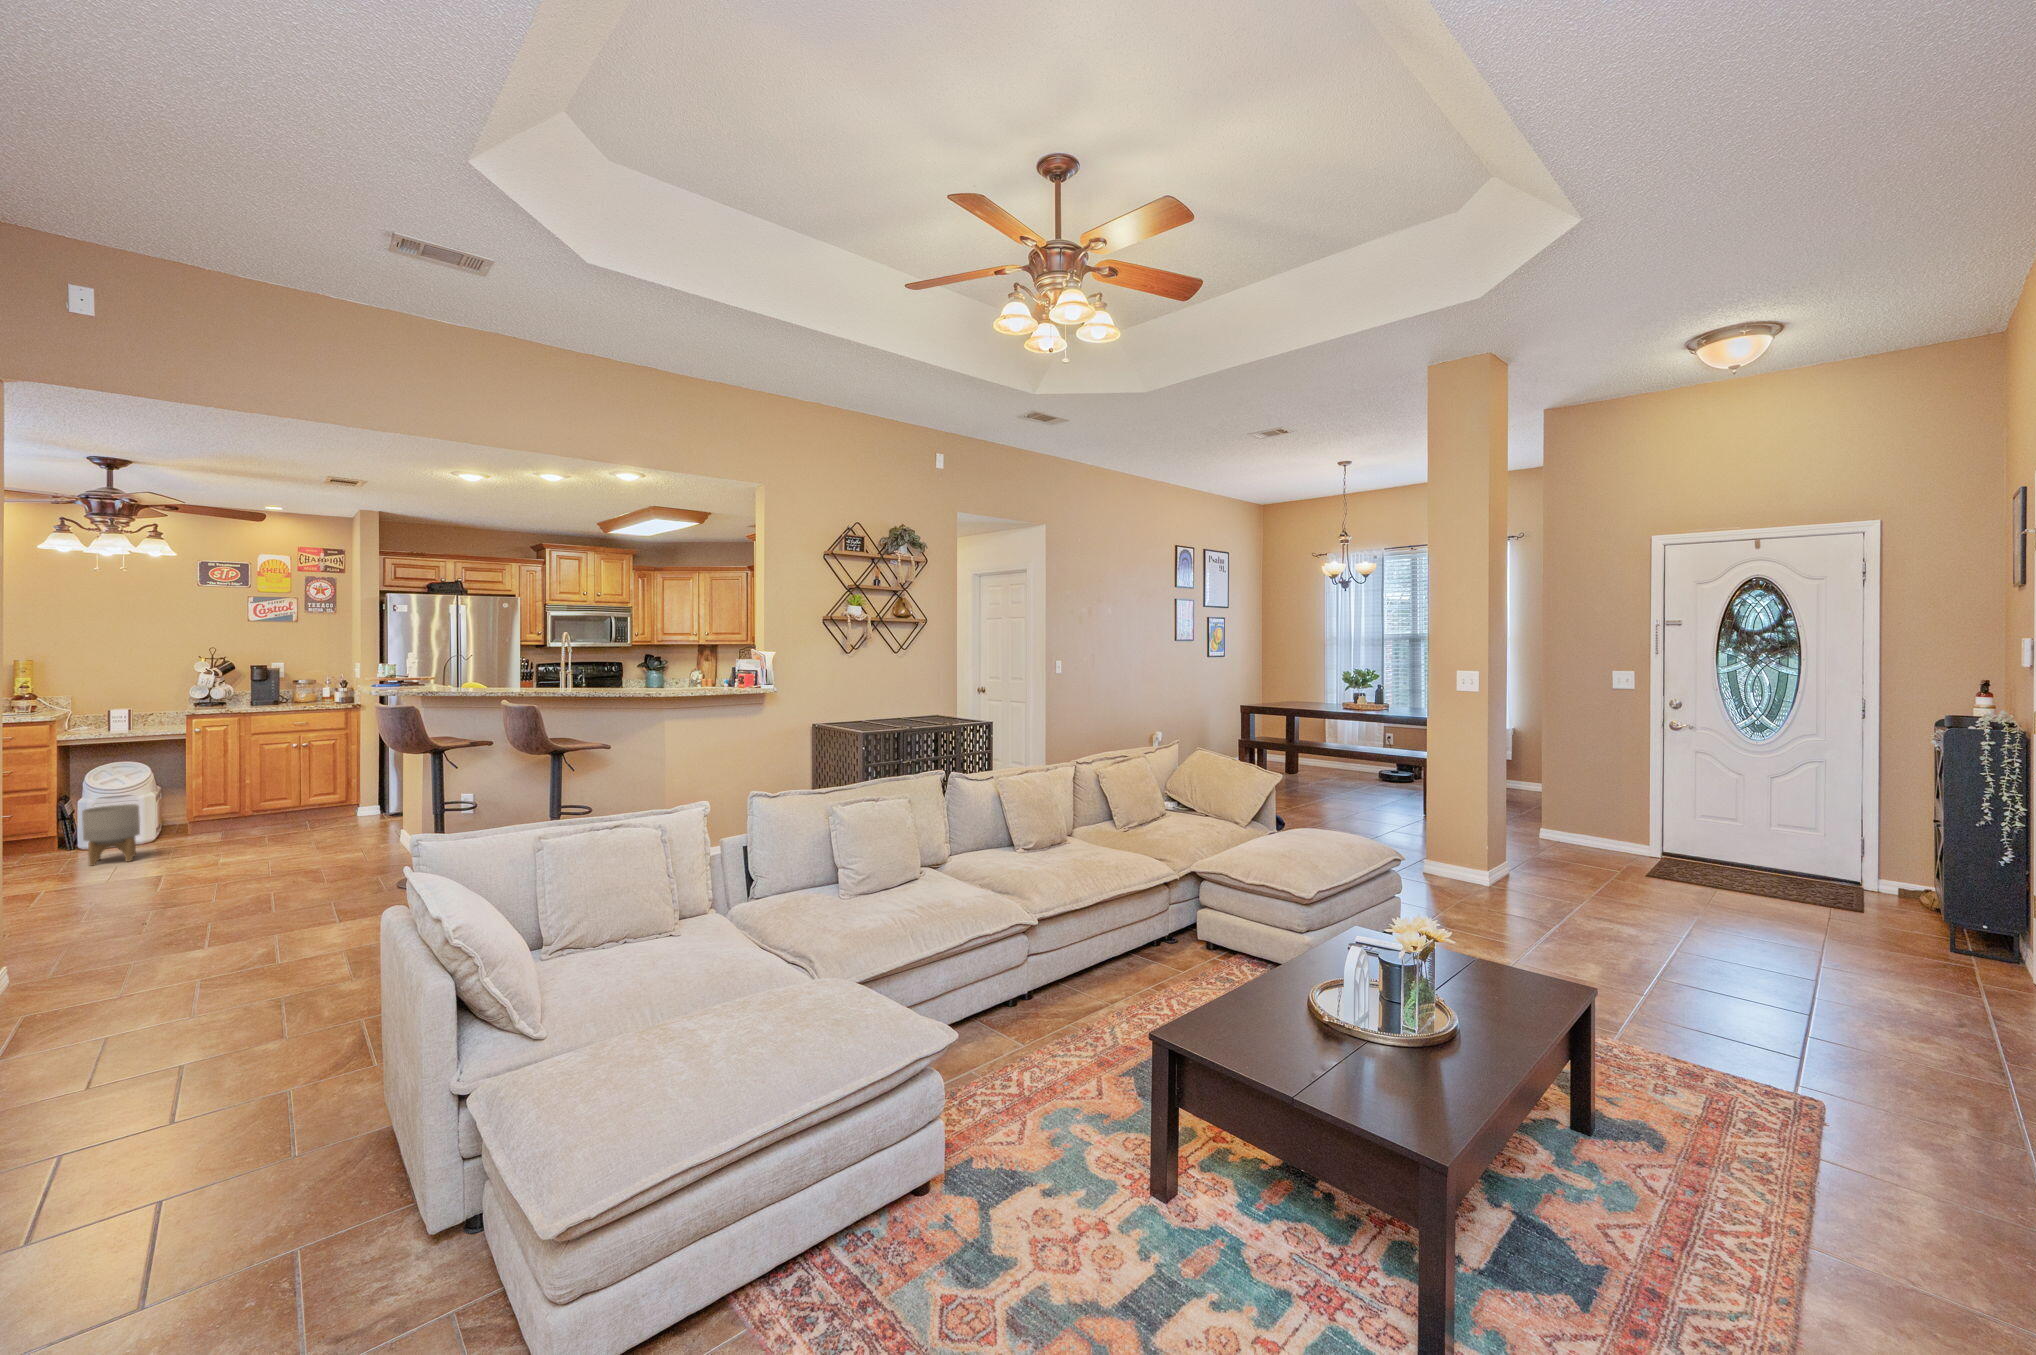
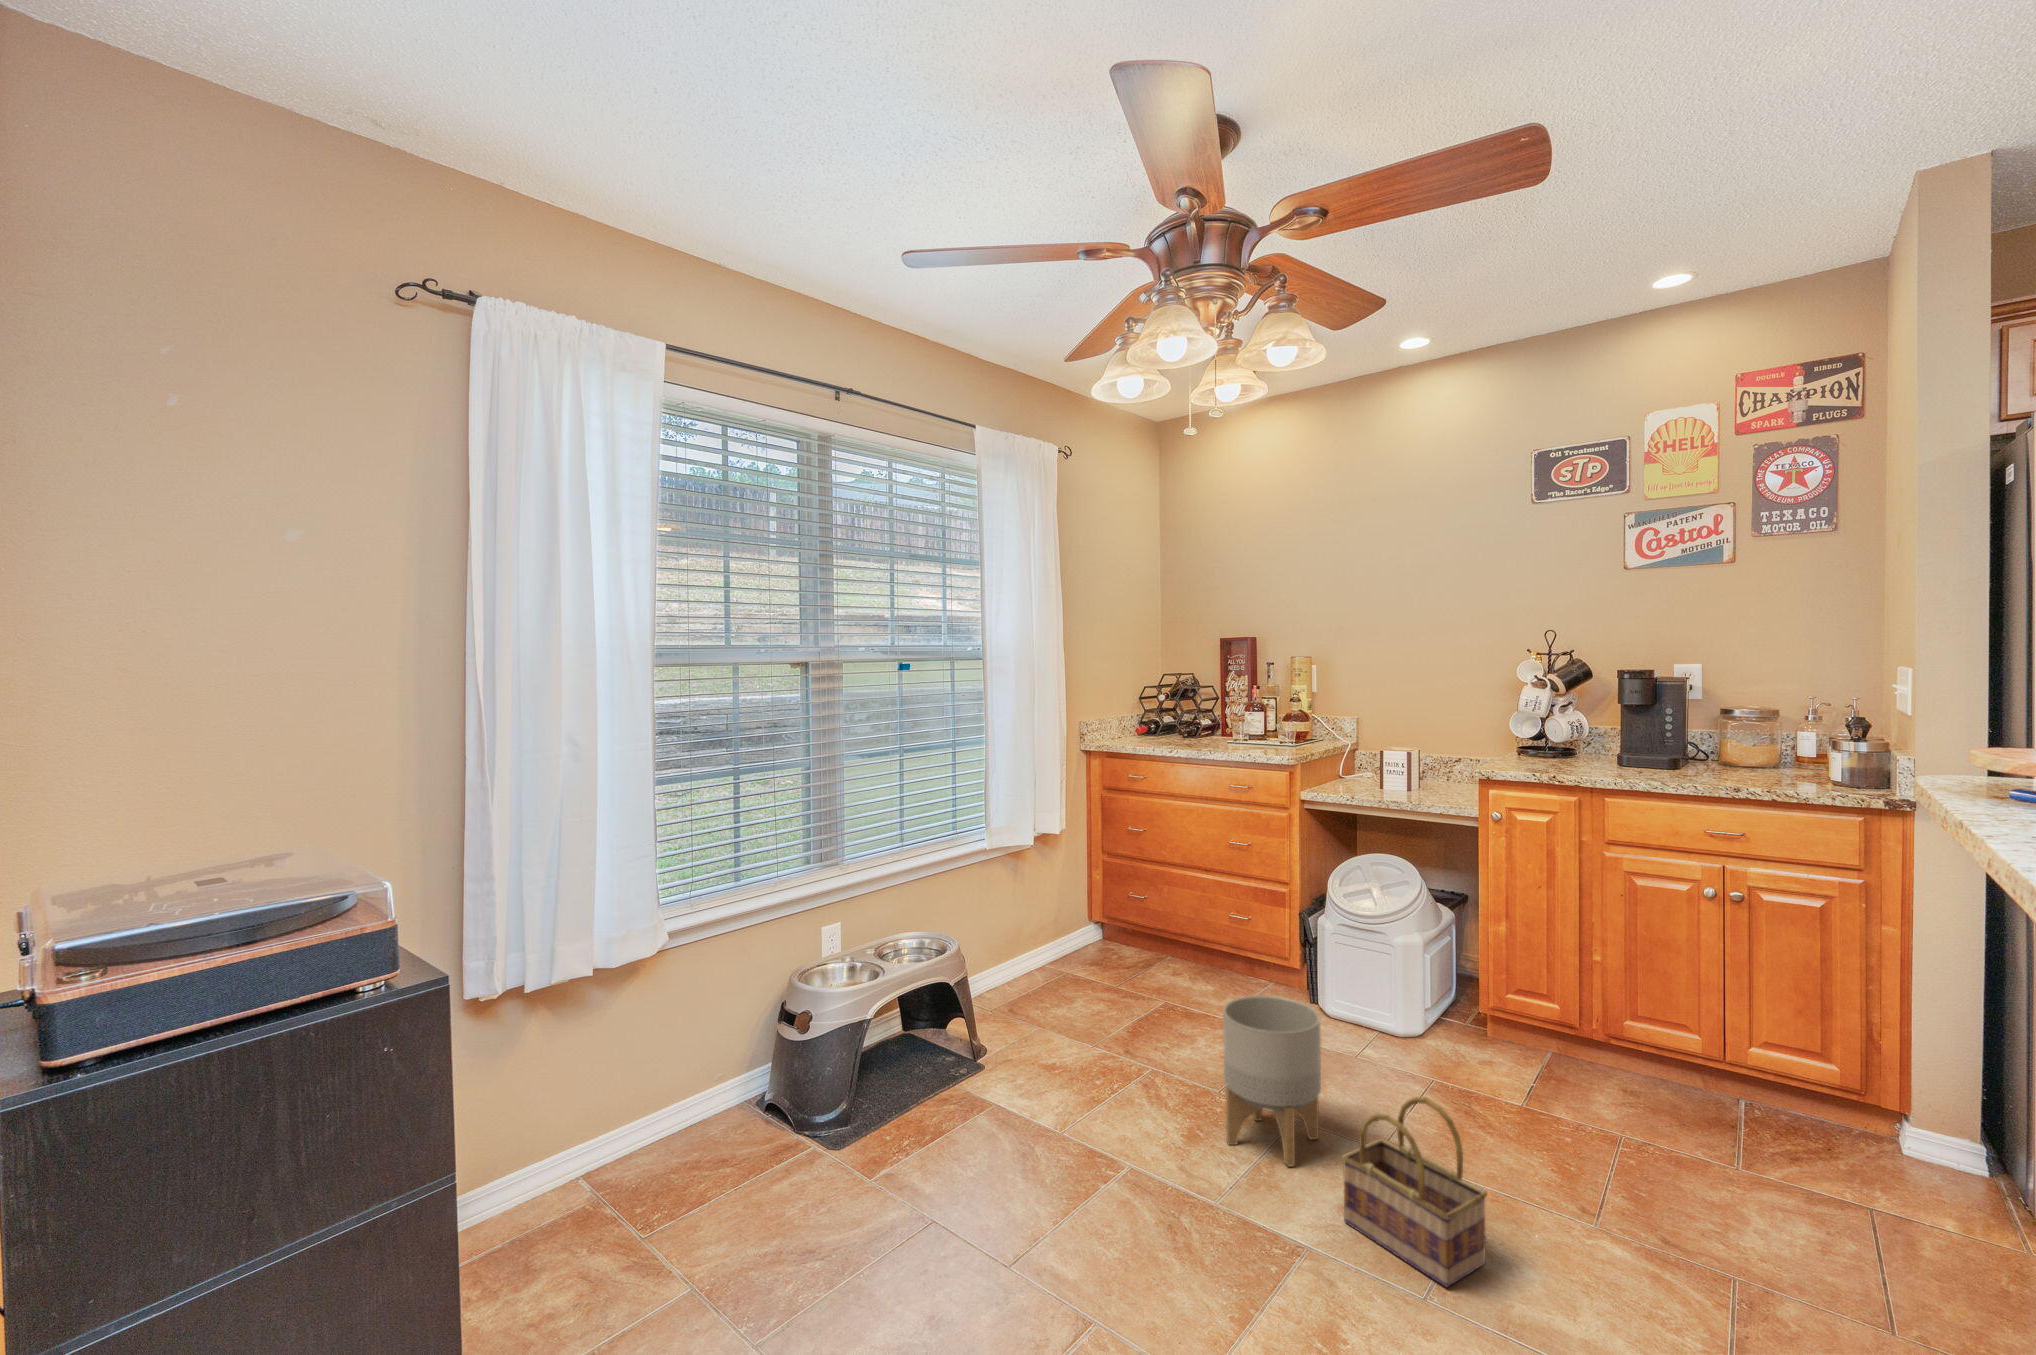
basket: none [166,810,229,862] -> present [1342,1097,1487,1287]

